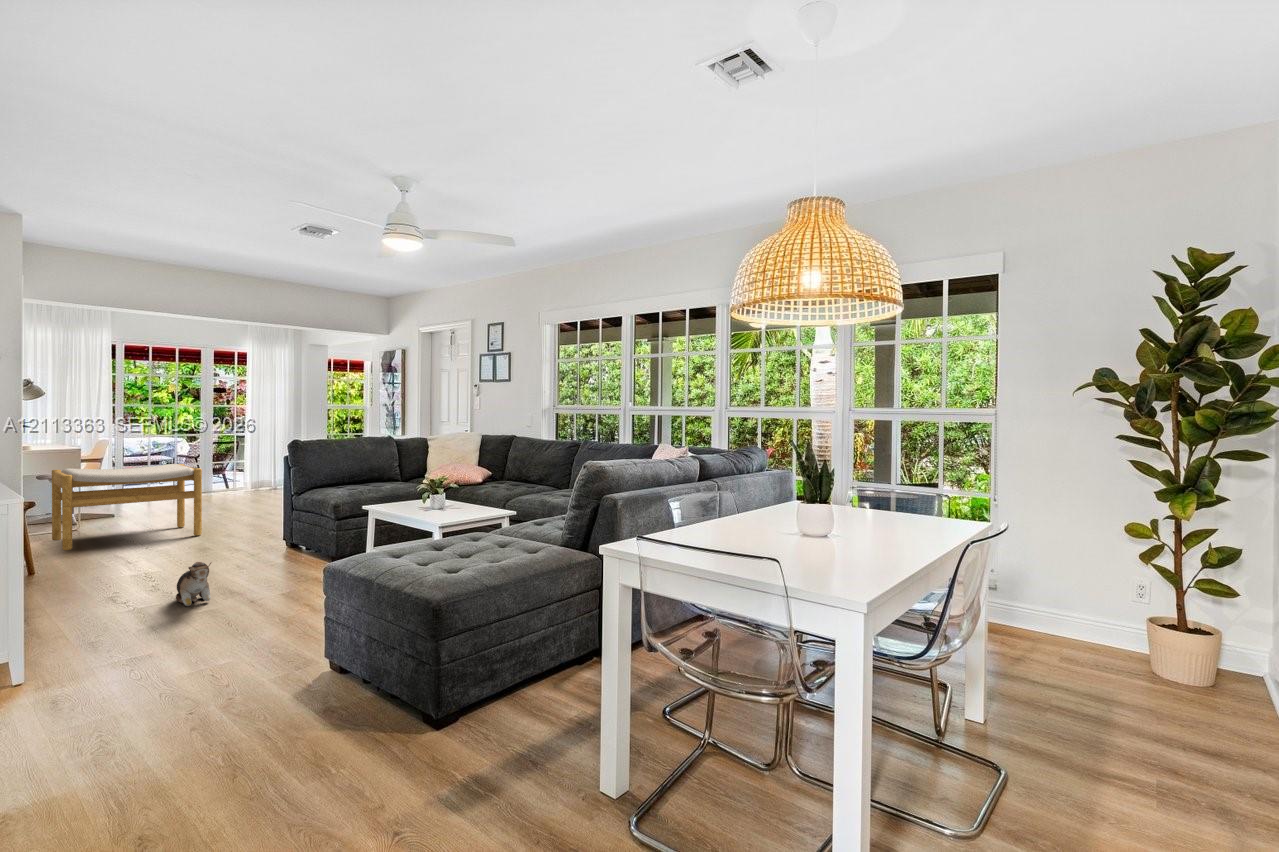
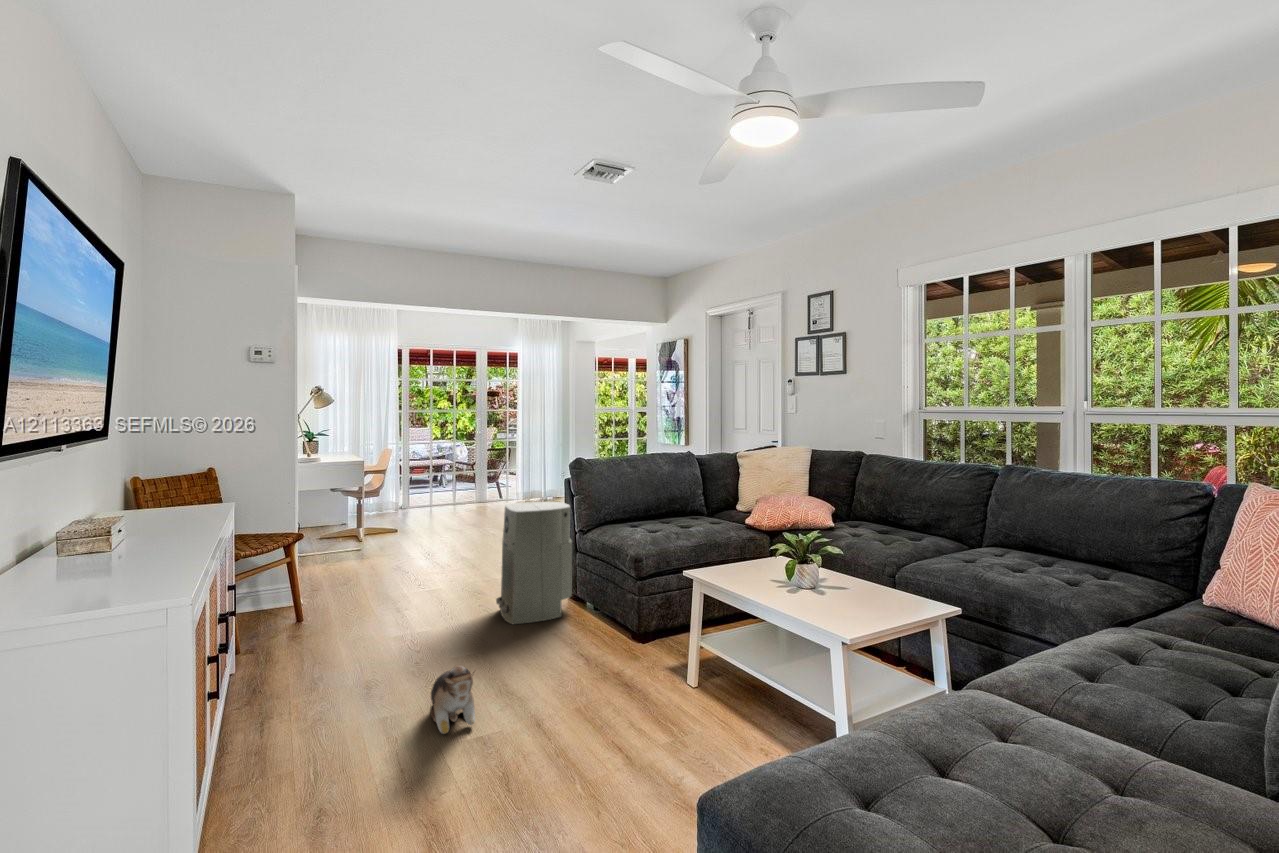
footstool: present [52,464,202,551] -> none [329,479,474,584]
air purifier: none [224,473,288,561] -> present [496,502,572,624]

